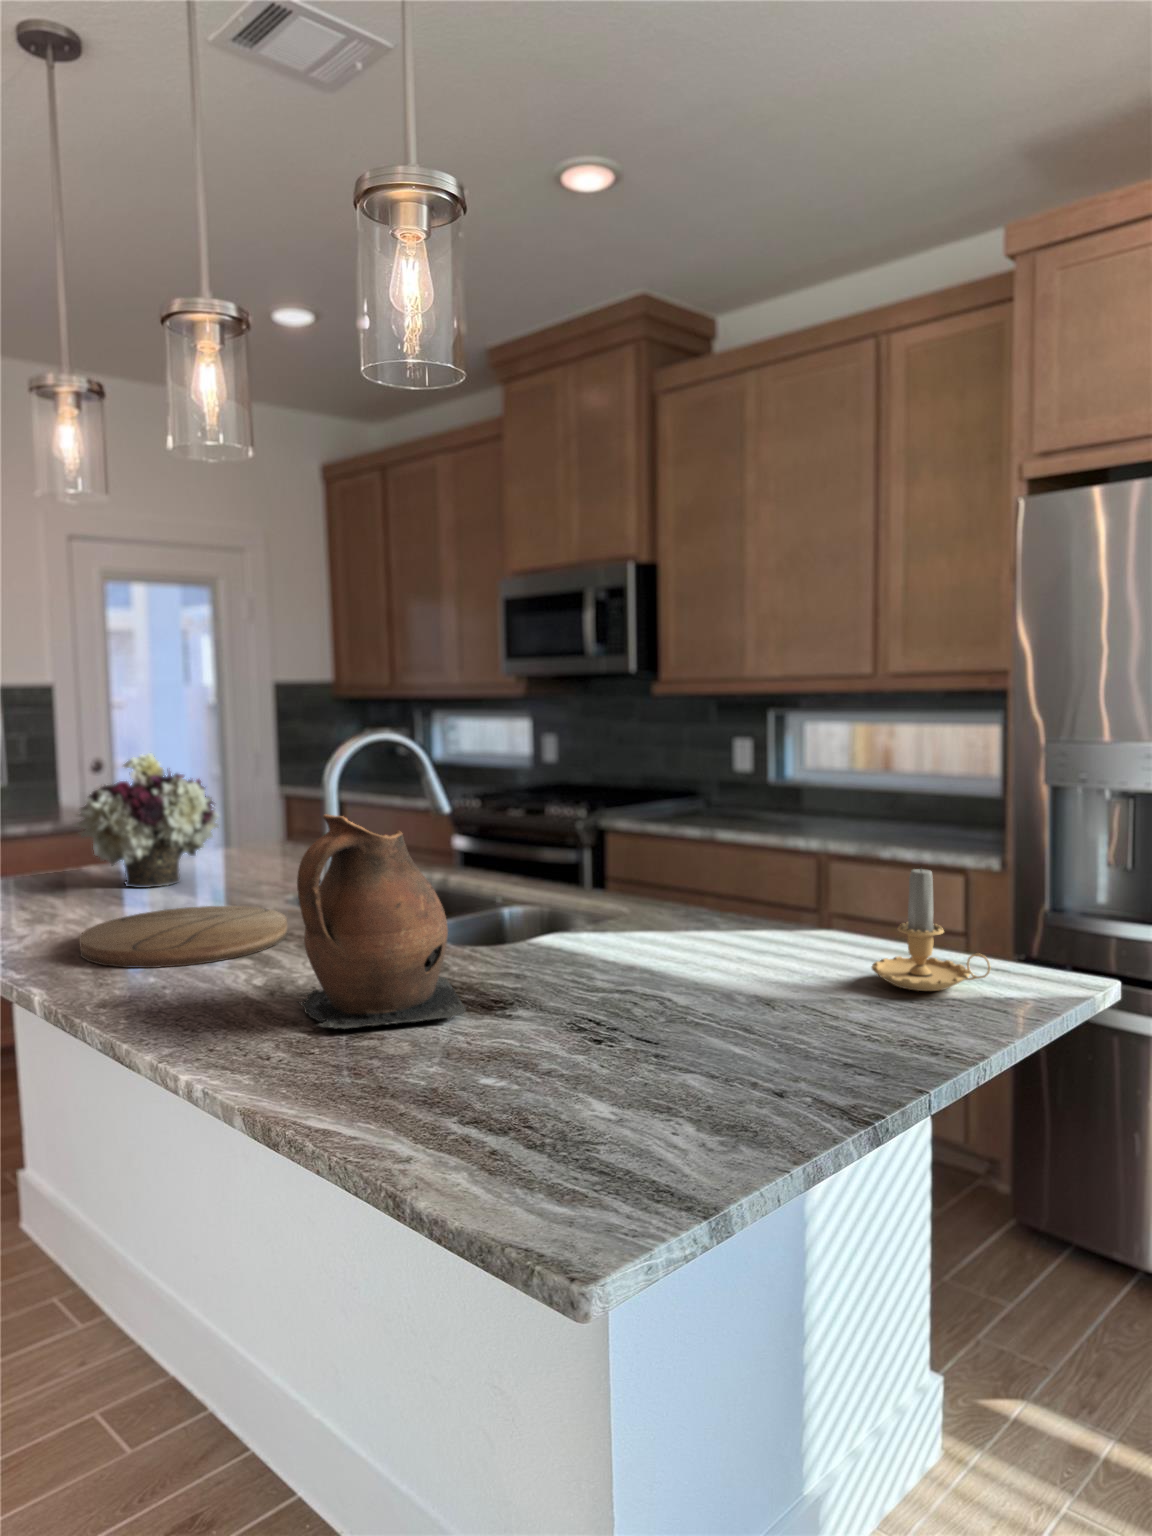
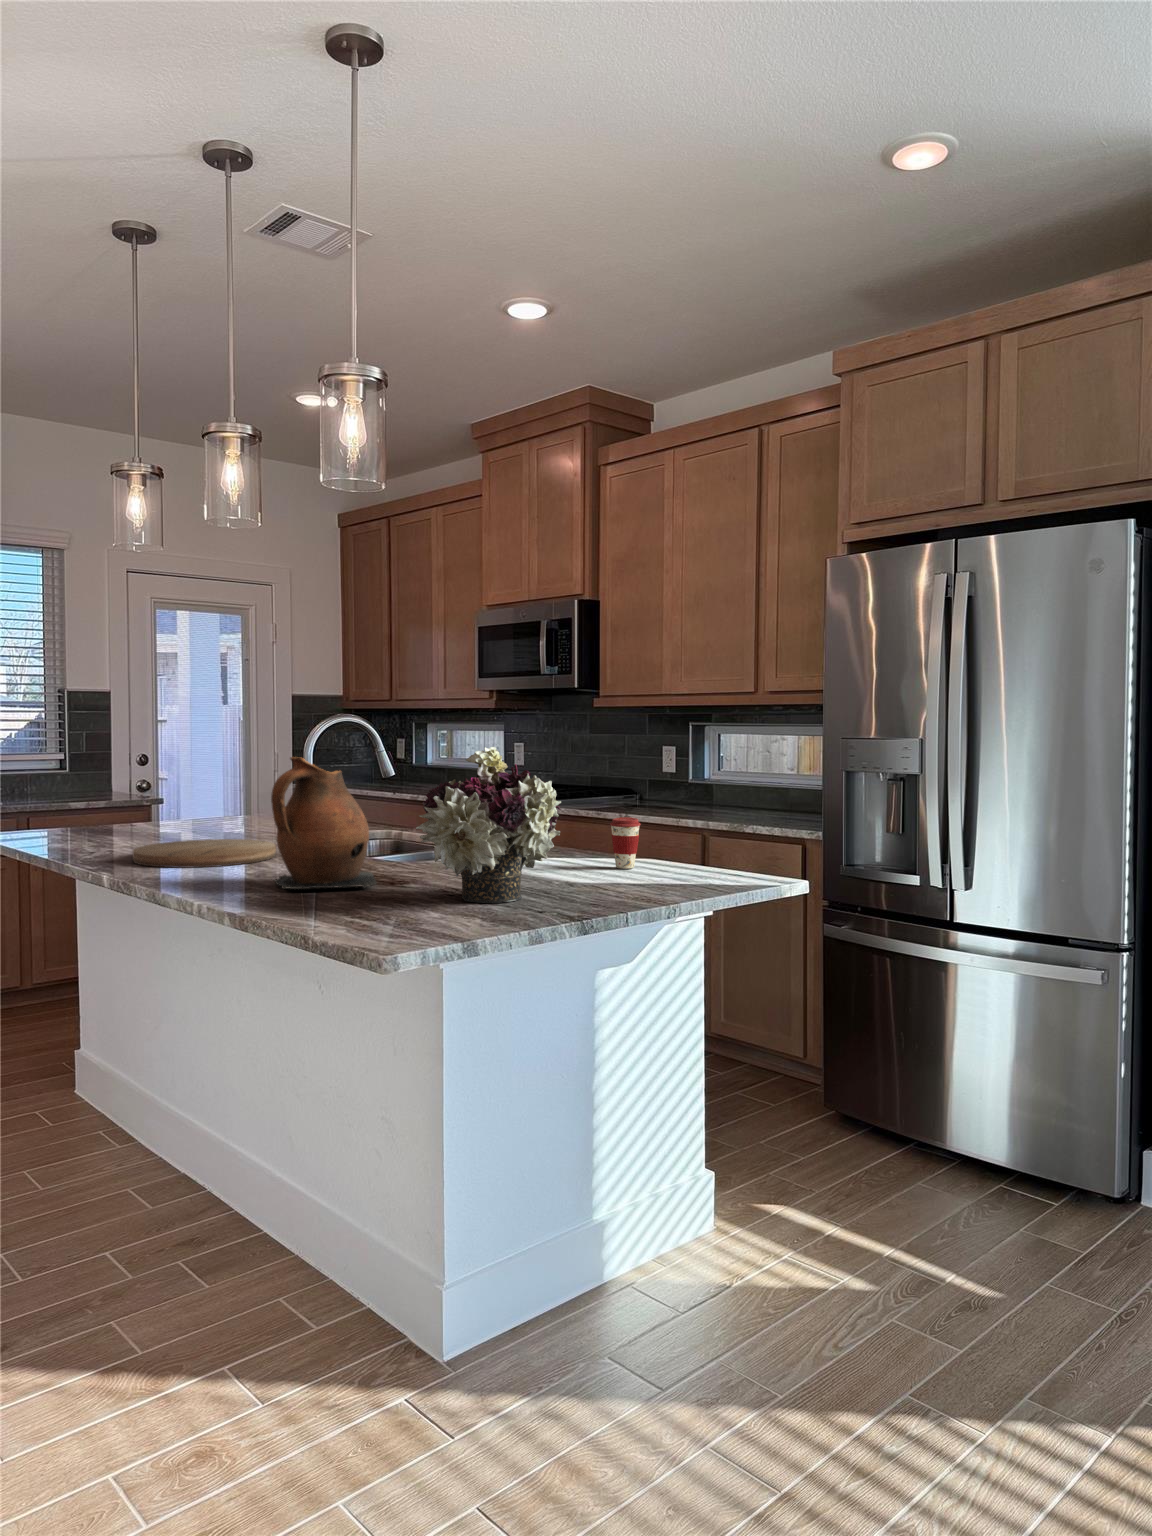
flower arrangement: present [75,753,219,888] -> present [416,747,561,903]
candle: present [872,868,990,991] -> none [649,801,718,884]
coffee cup: none [784,875,829,951] -> present [610,817,641,869]

